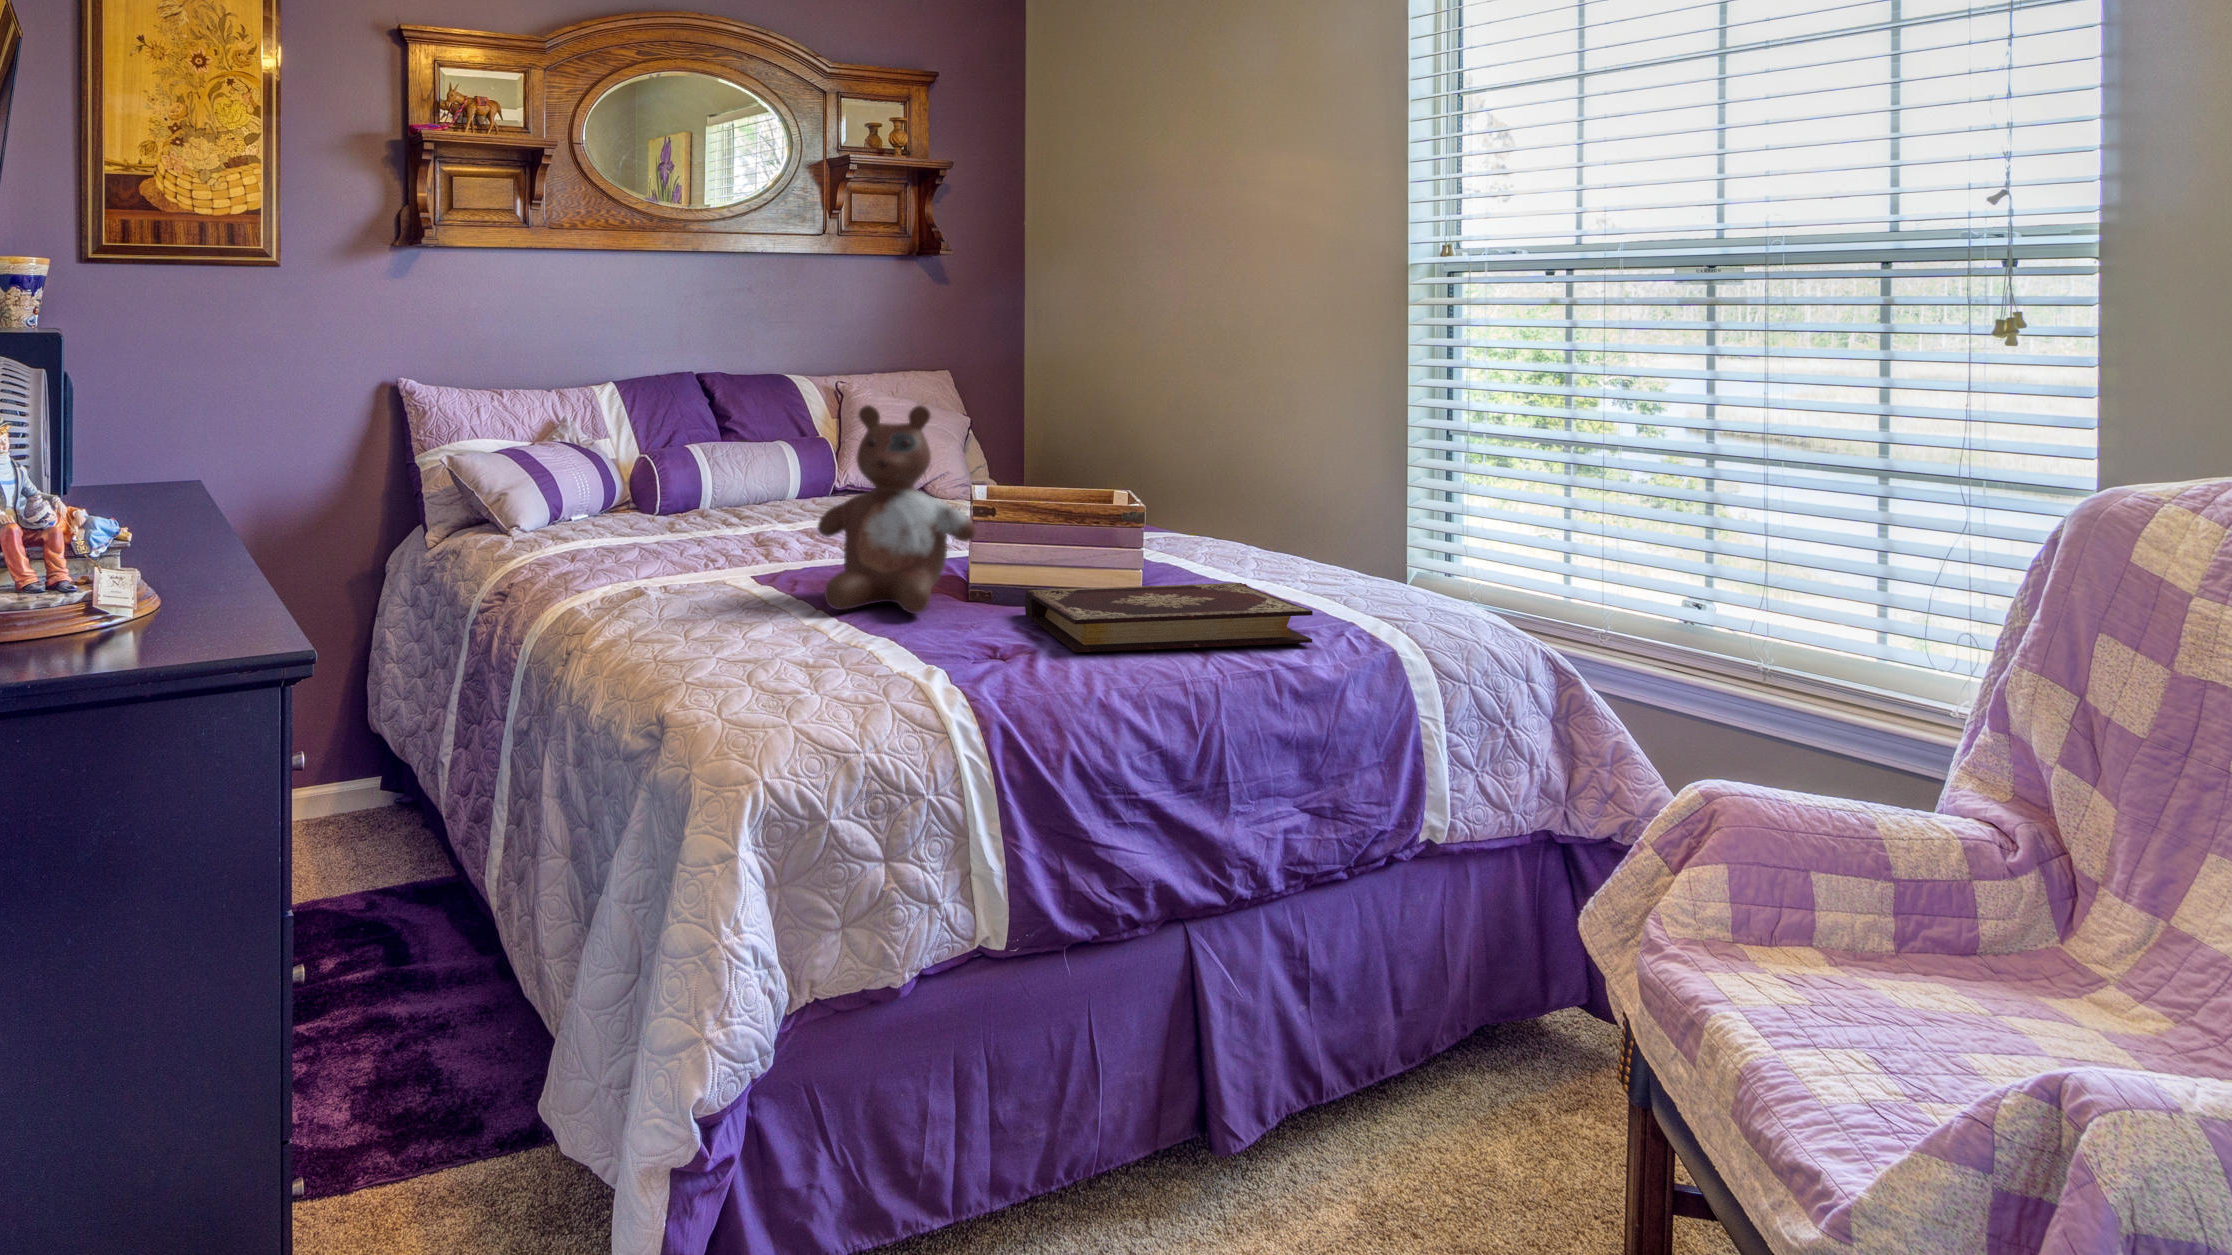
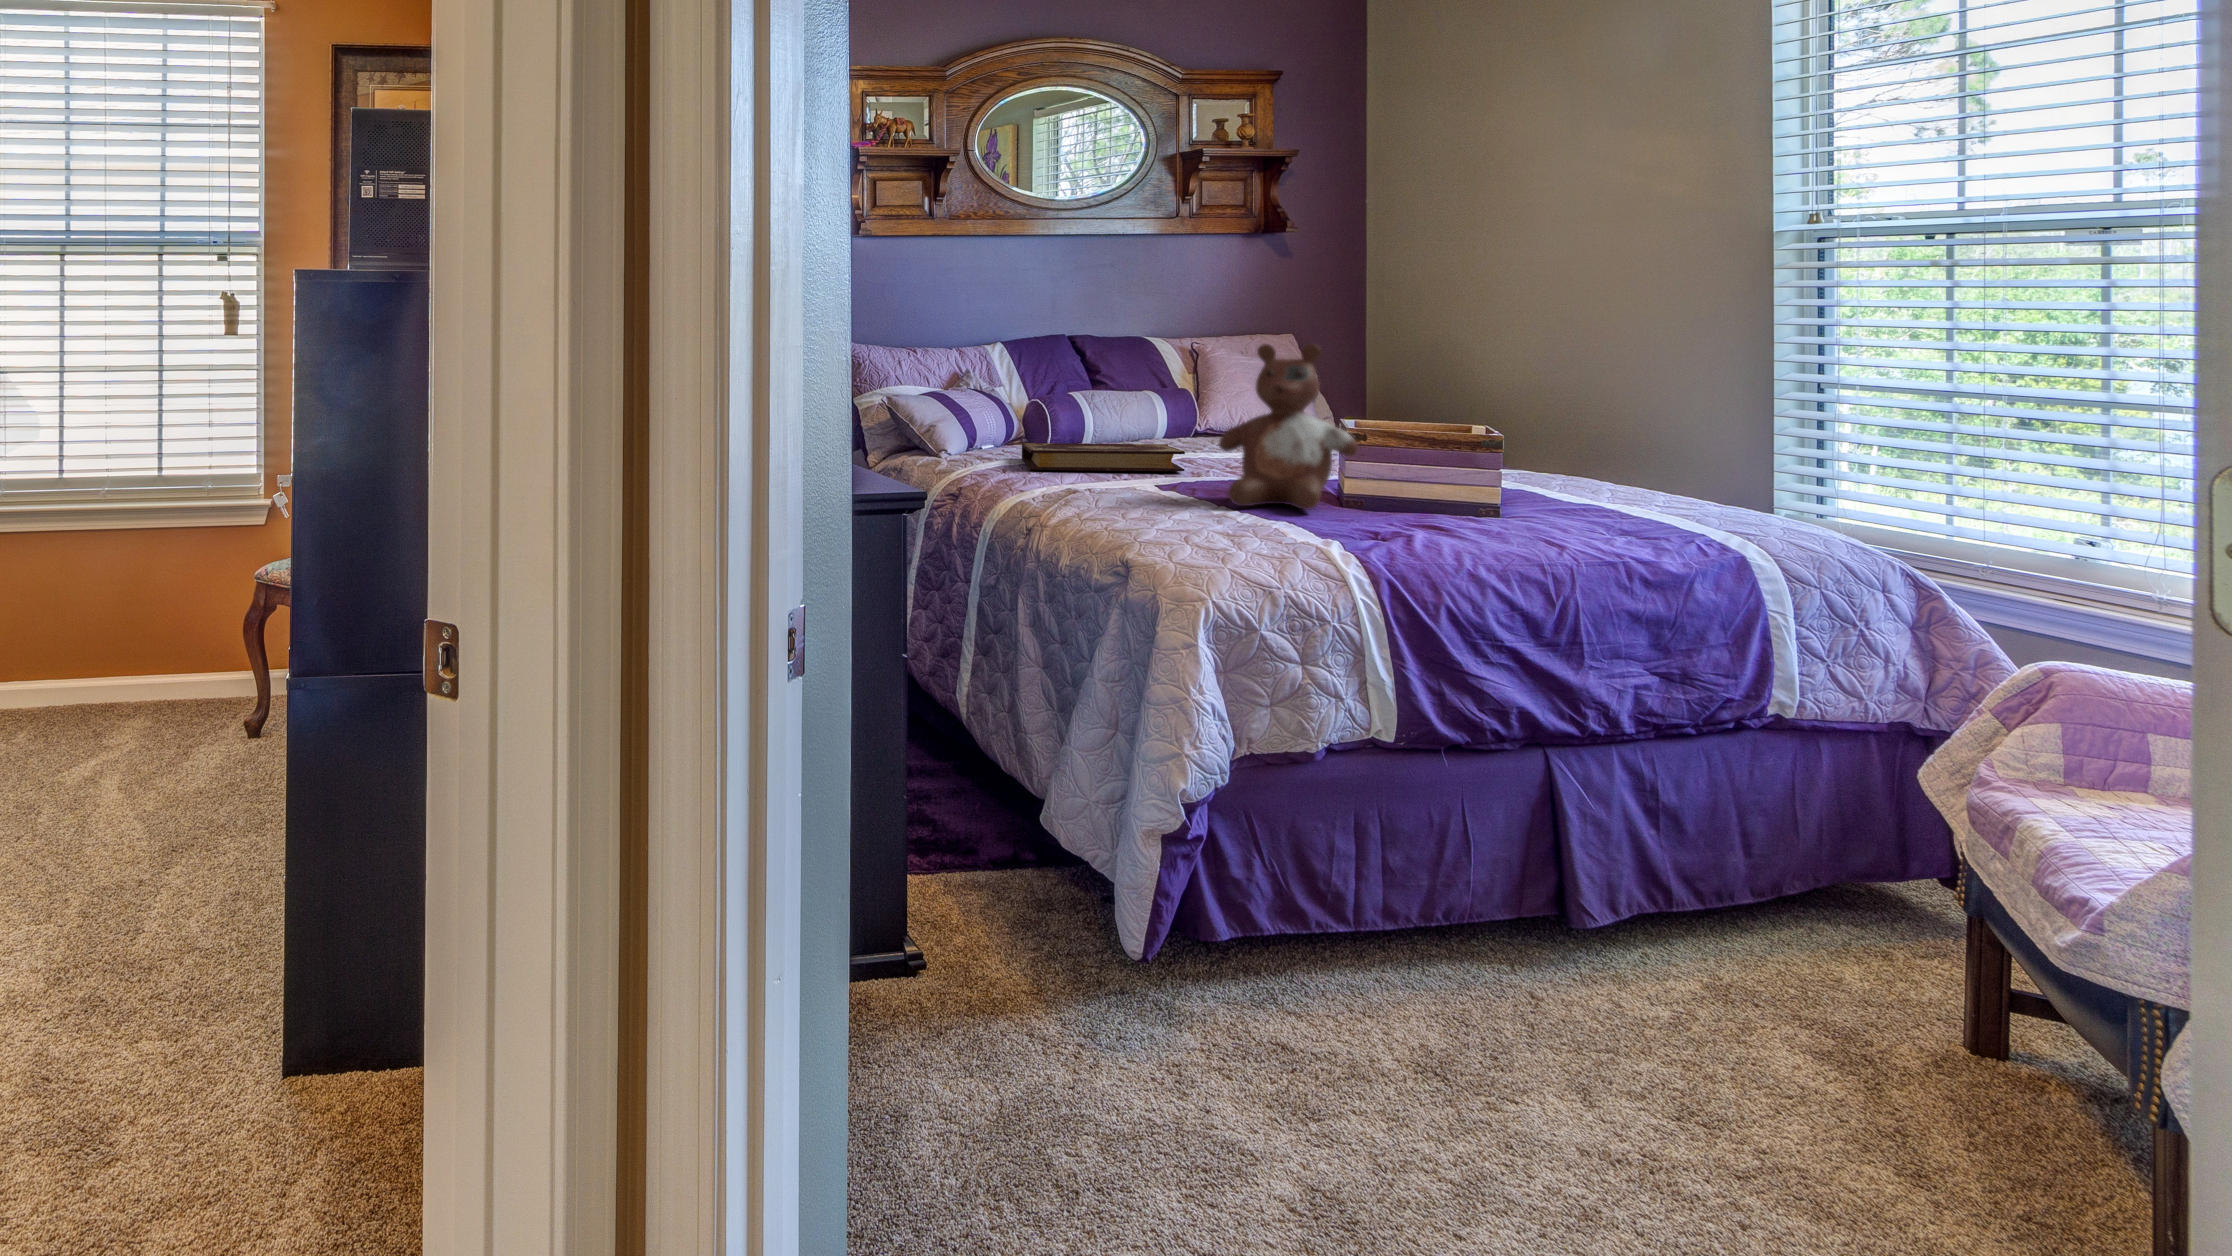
book: present [1025,583,1313,652] -> present [1022,443,1185,471]

